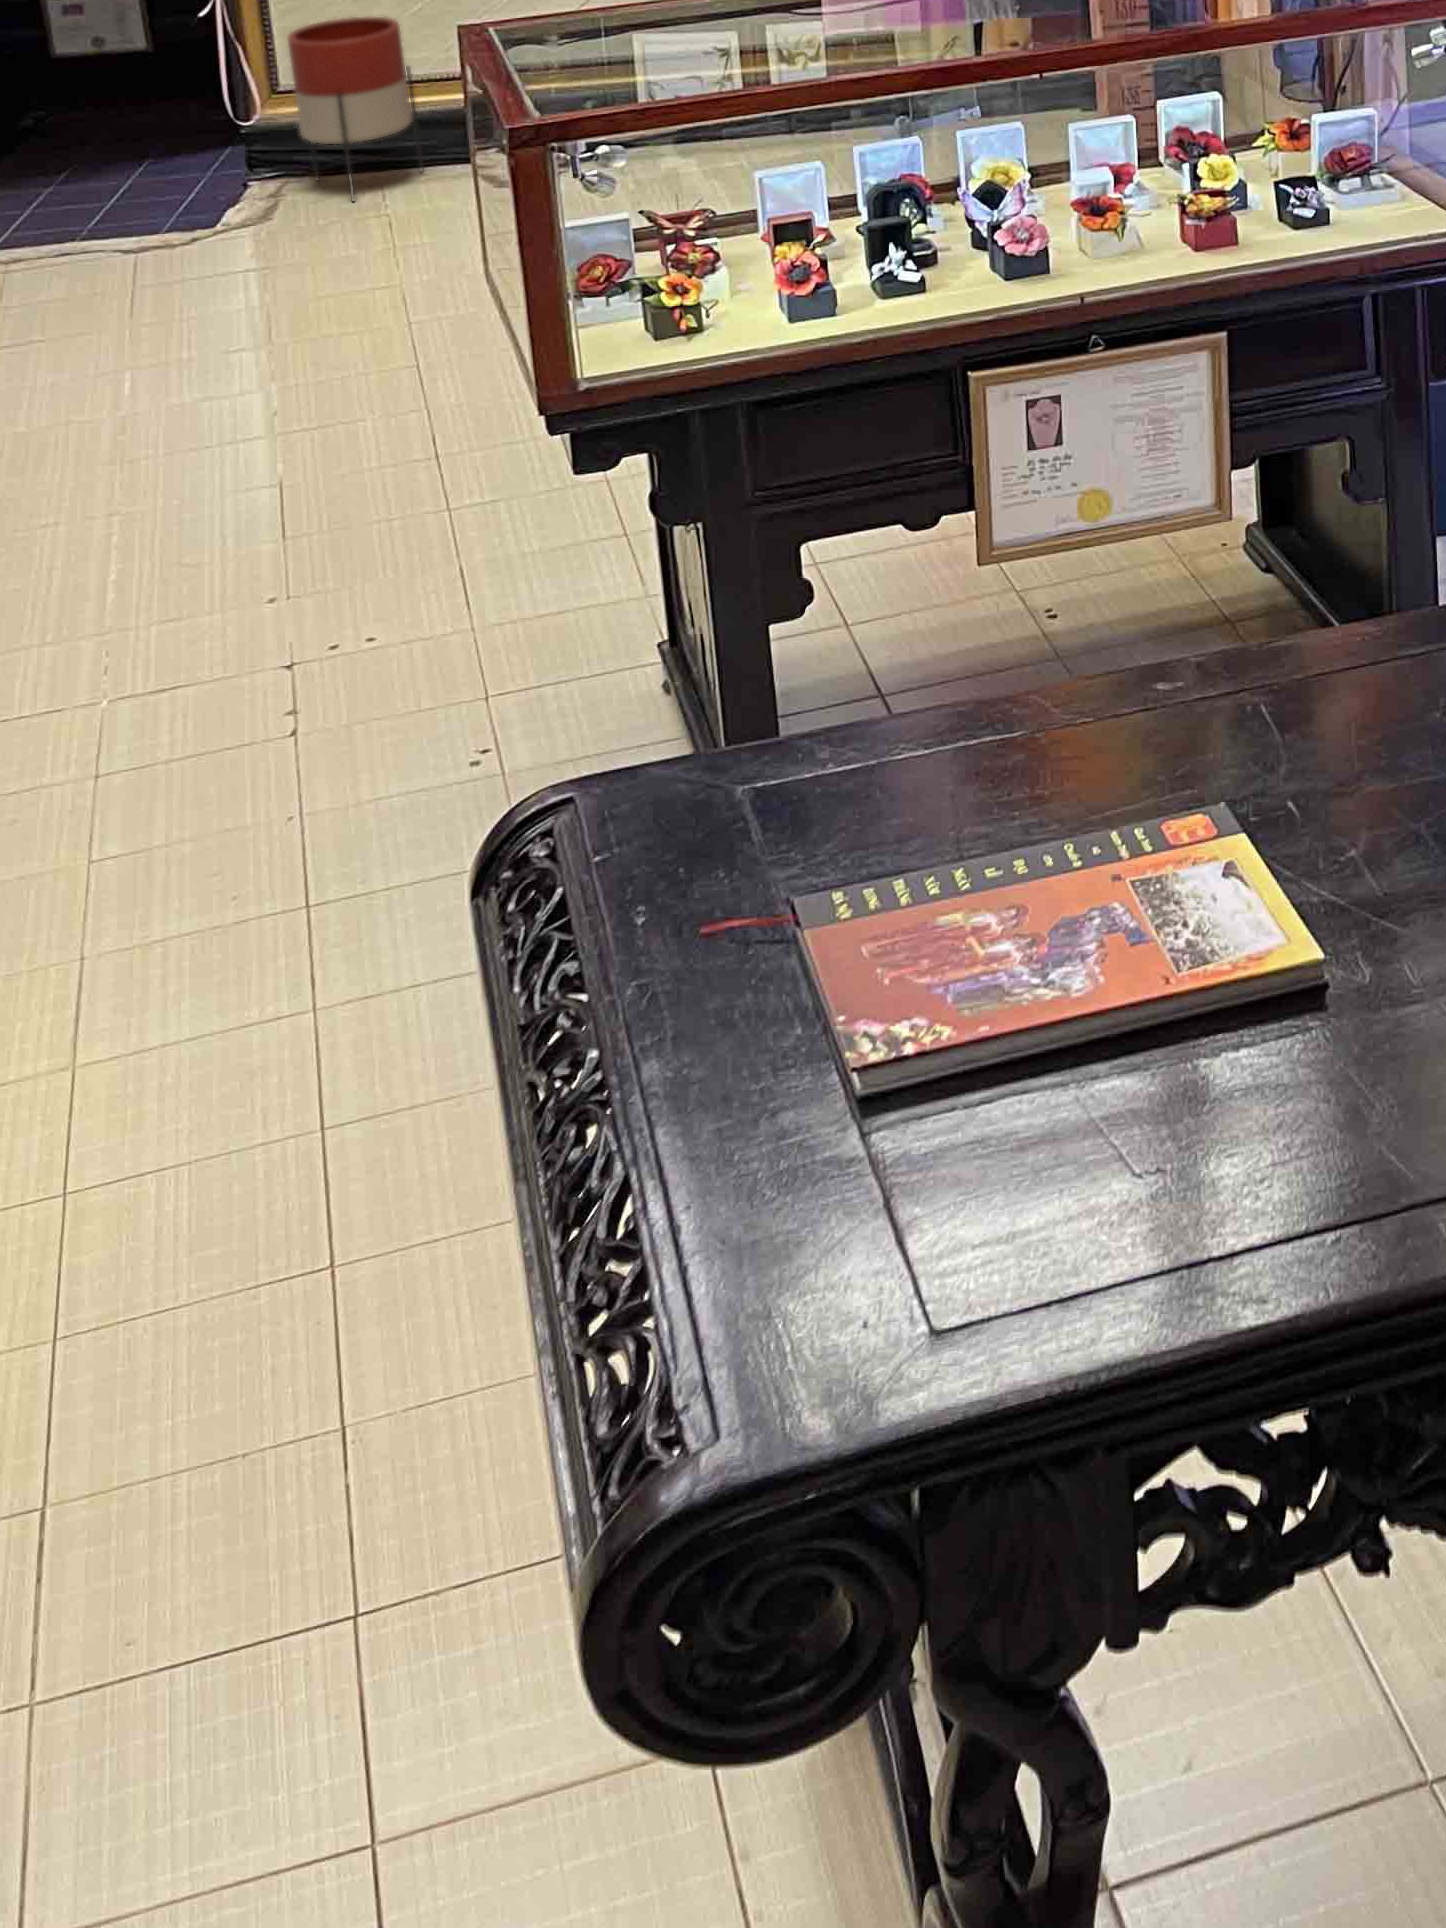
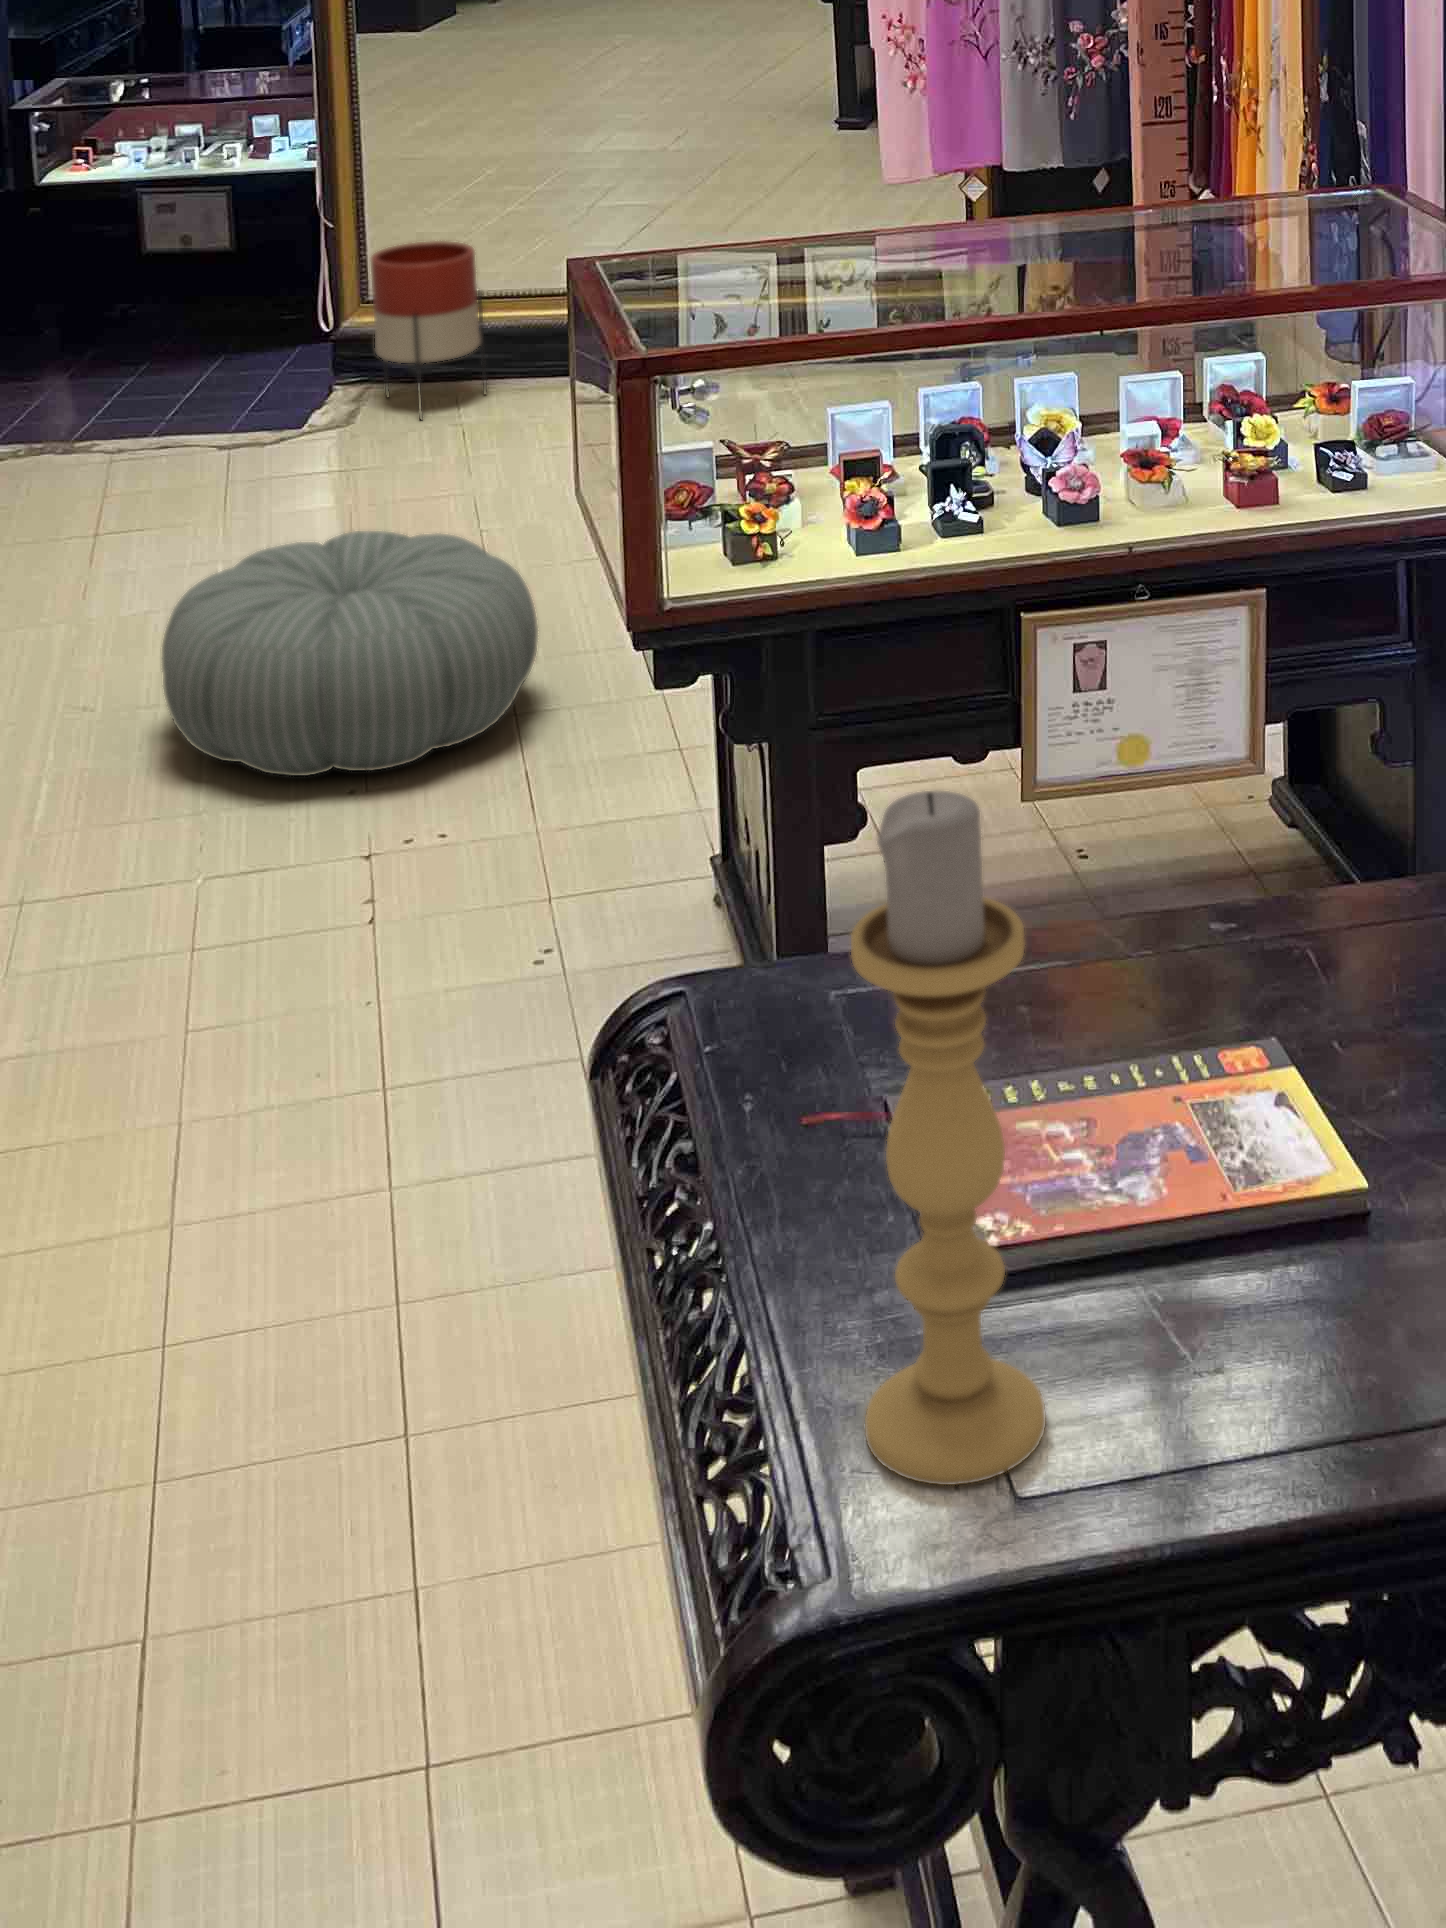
pouf: none [67,316,476,574] -> present [162,531,538,776]
candle holder: none [710,573,969,1337] -> present [851,791,1046,1485]

